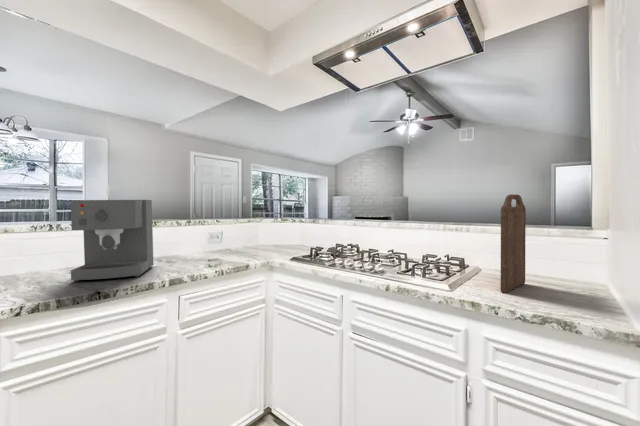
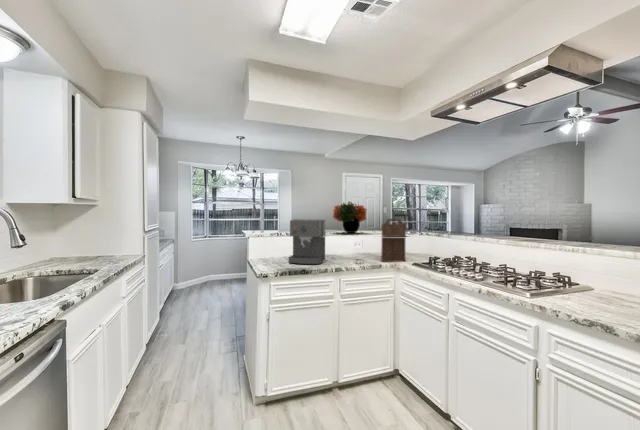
flower arrangement: none [168,176,224,222] -> present [333,202,367,233]
cutting board: present [501,195,526,293] -> present [382,219,406,262]

